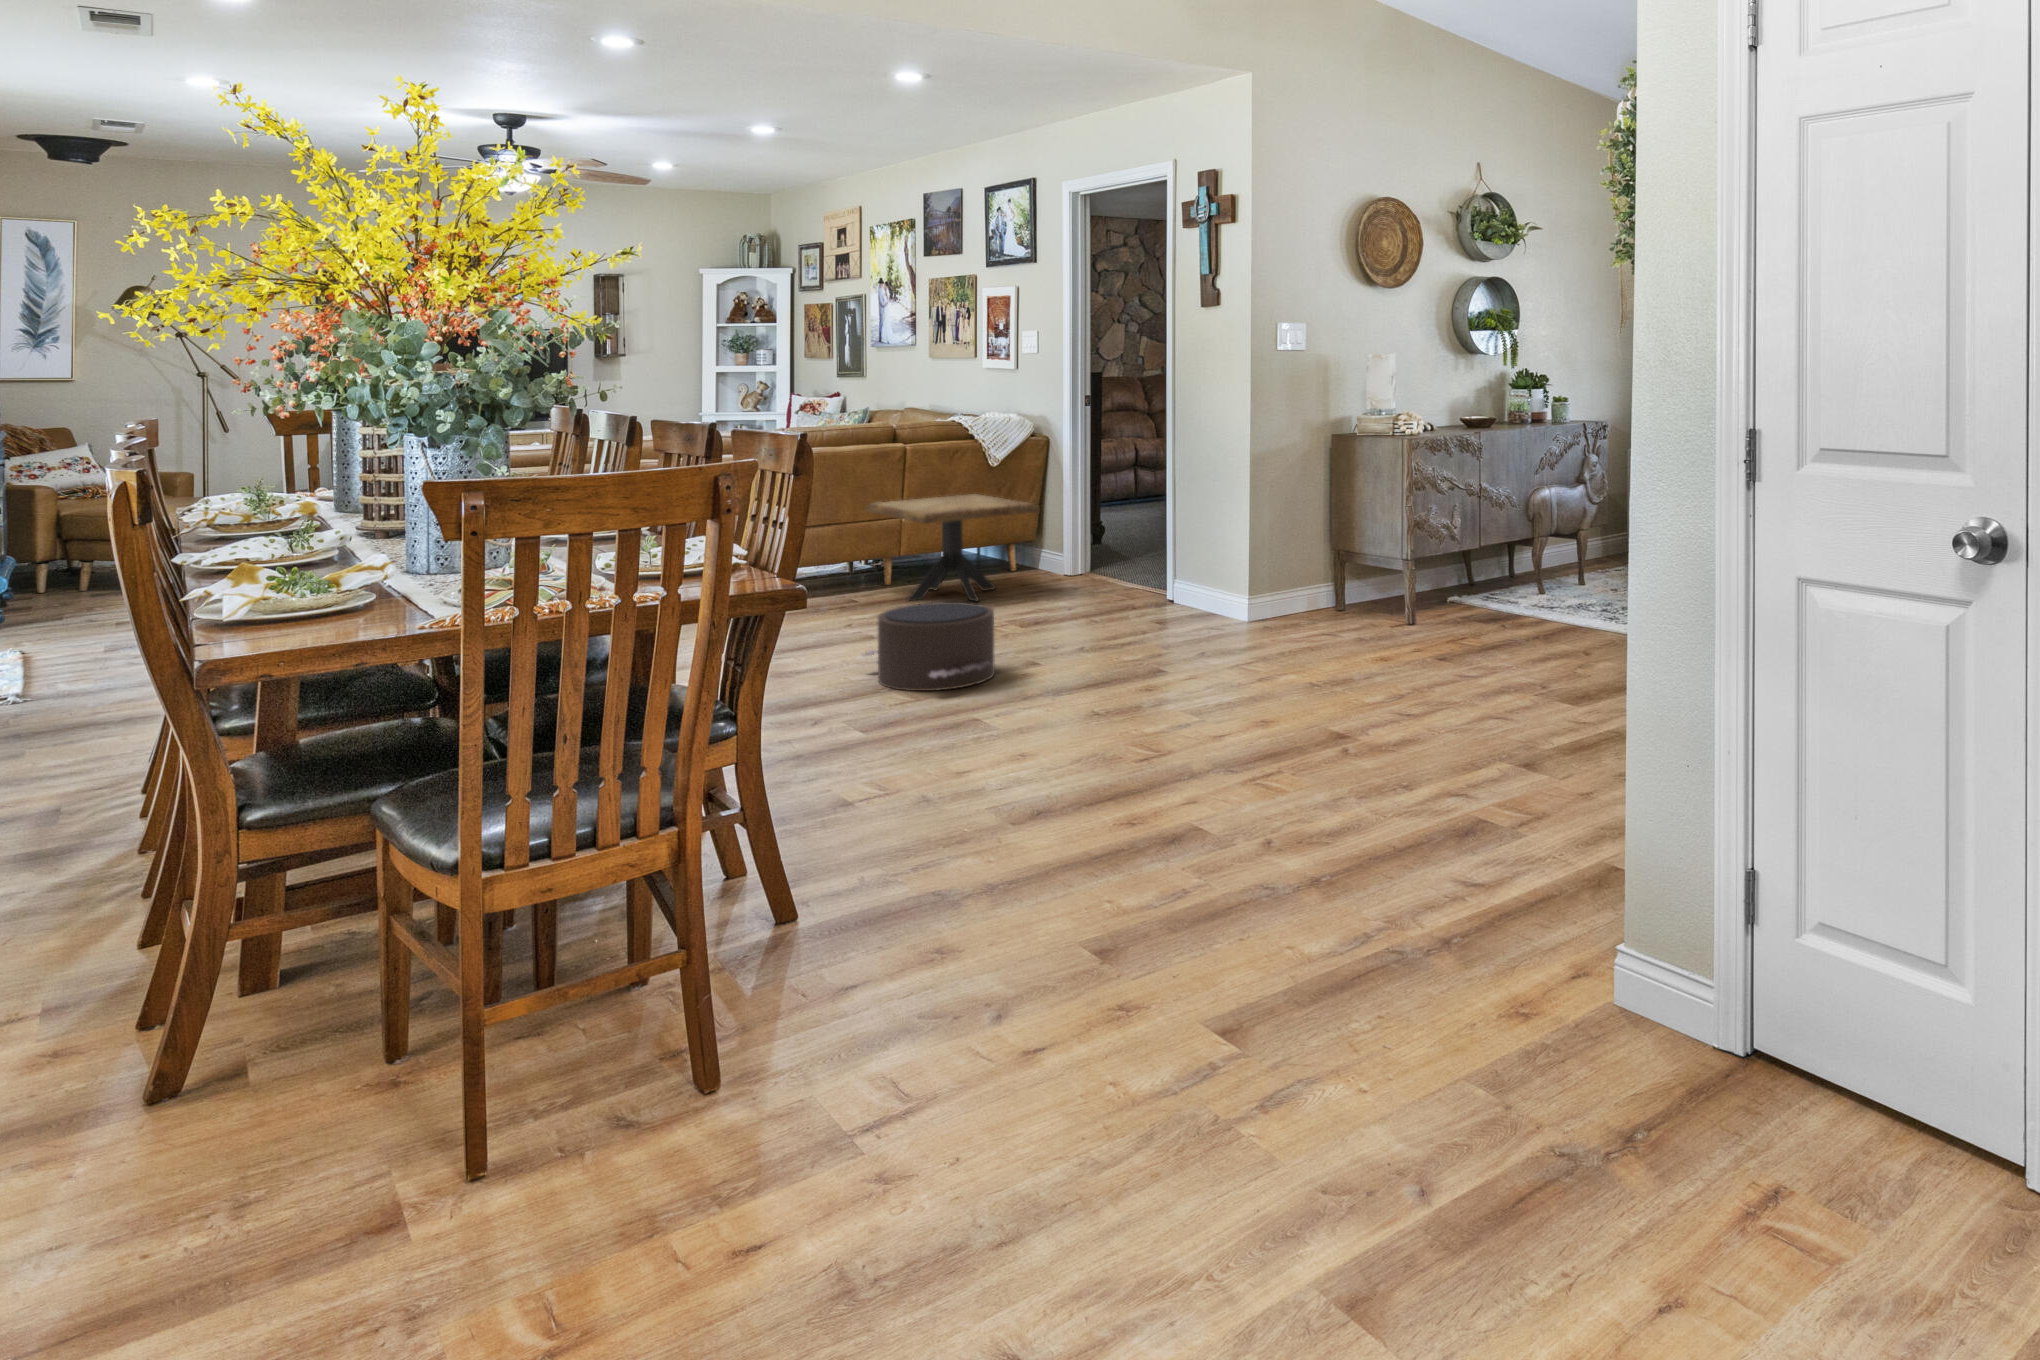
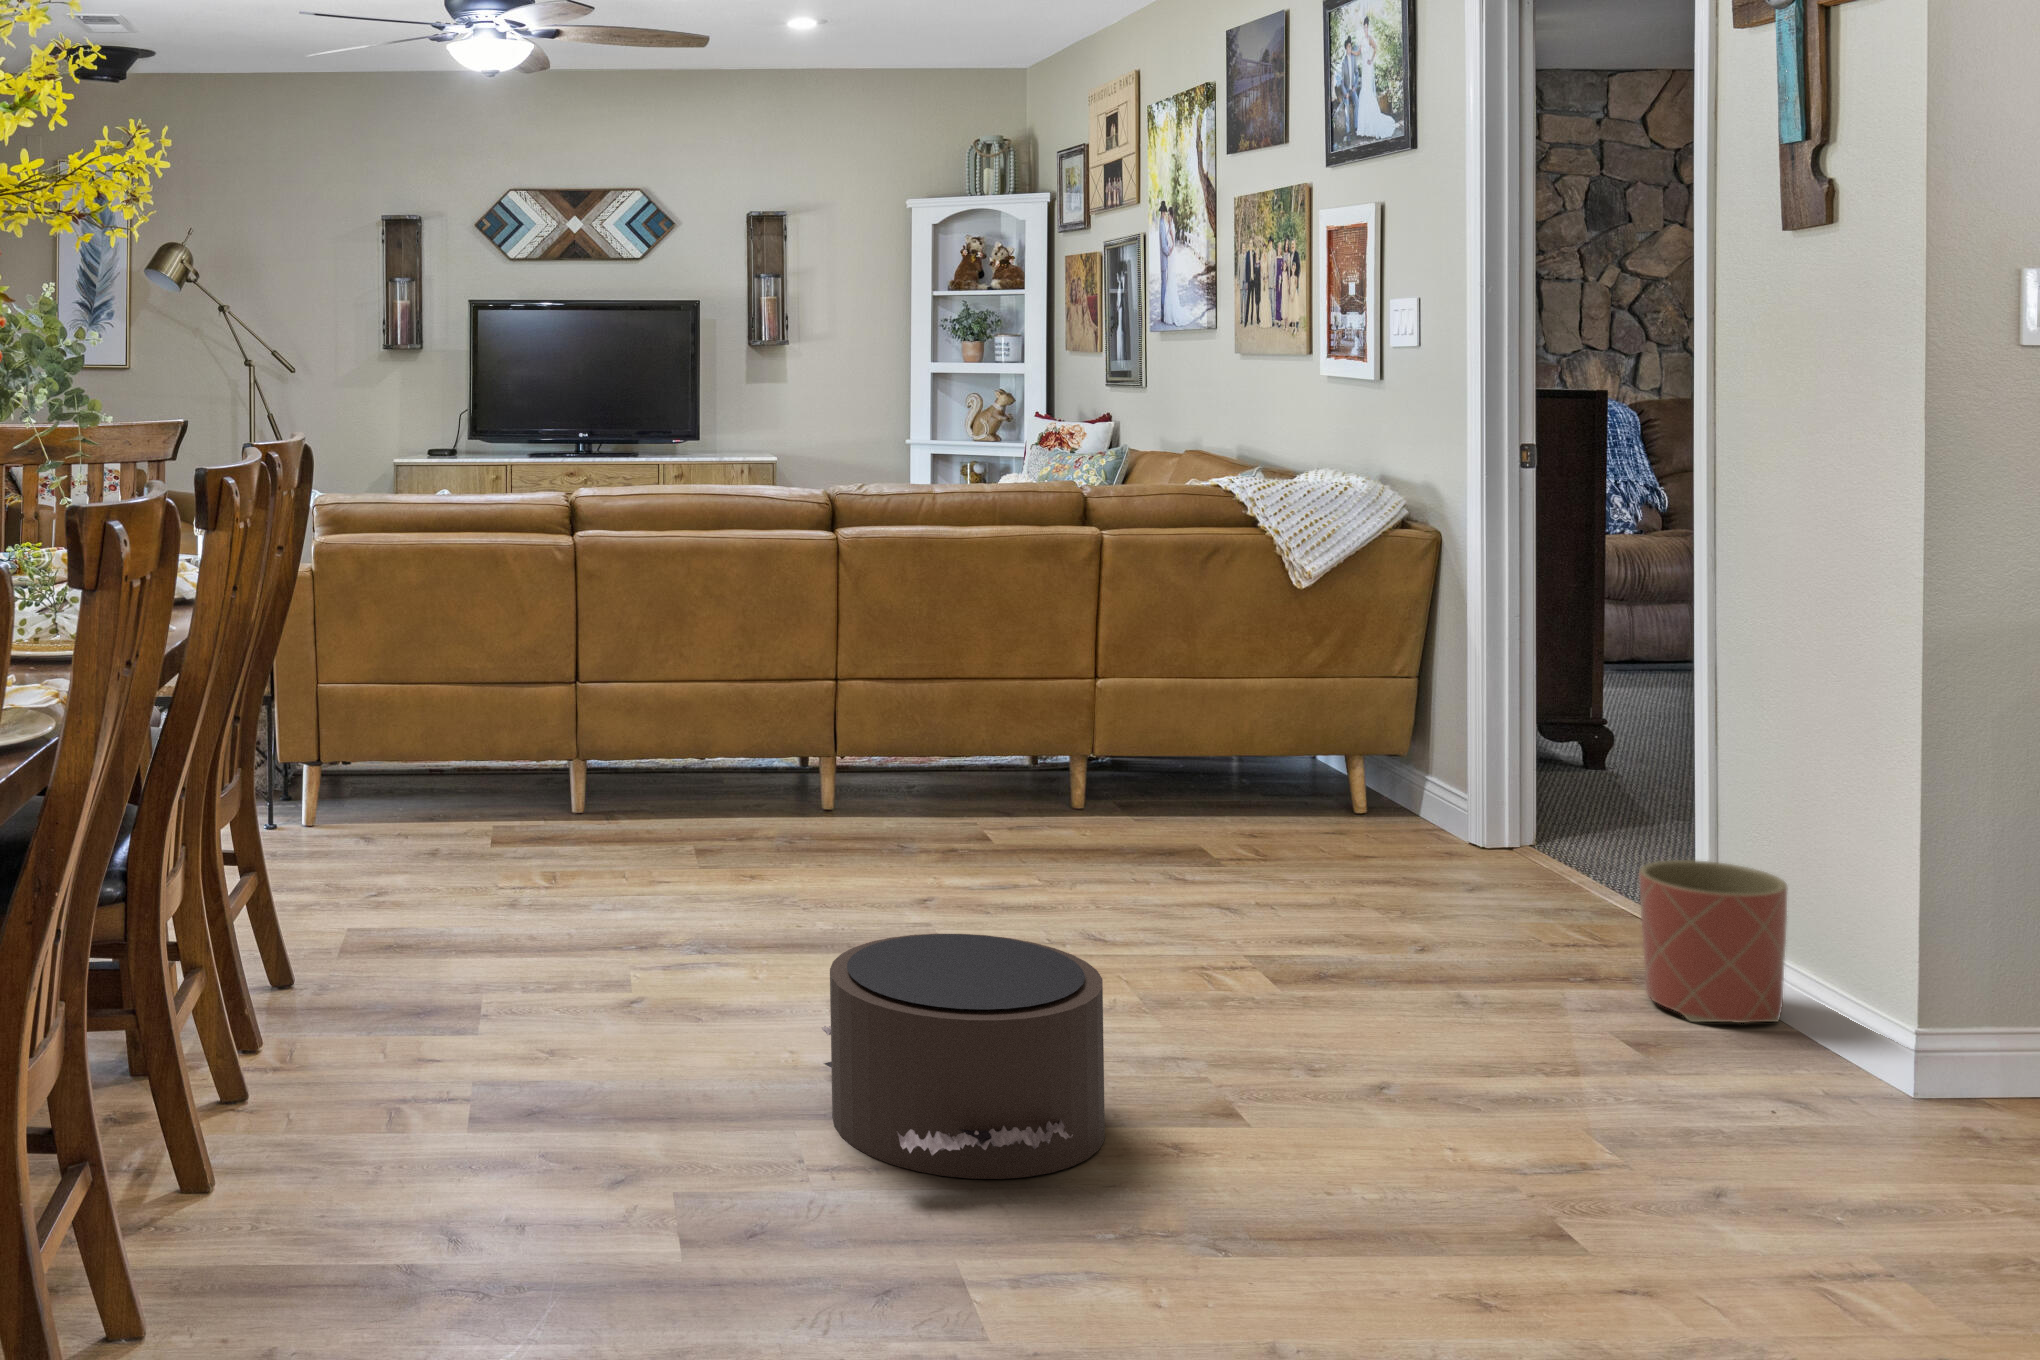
side table: present [865,494,1040,602] -> none [1012,645,1370,893]
planter: none [1154,555,1204,614] -> present [1639,860,1788,1023]

